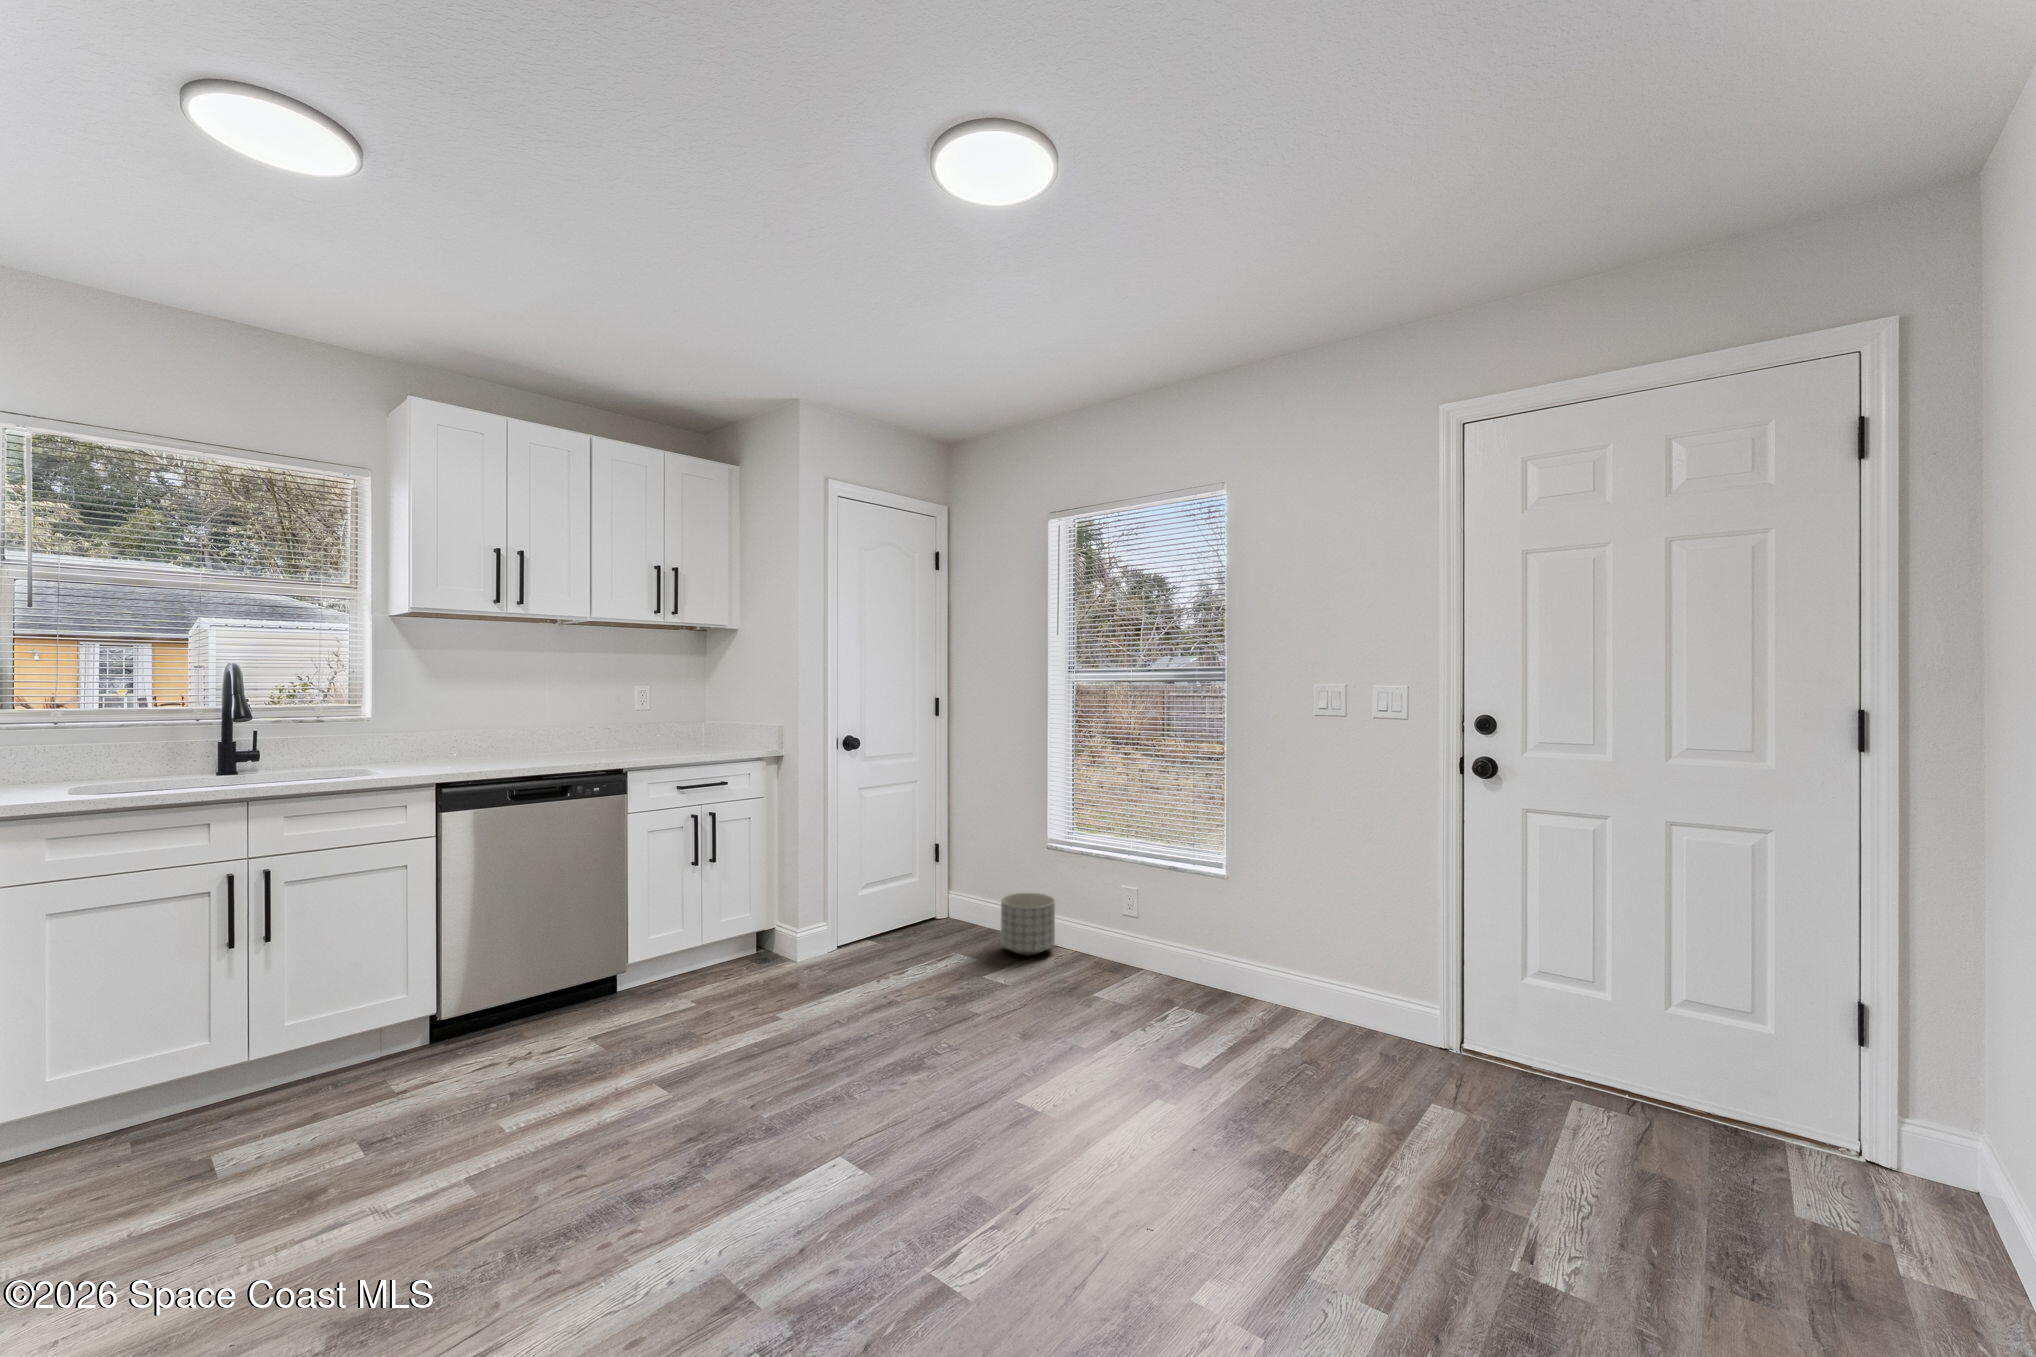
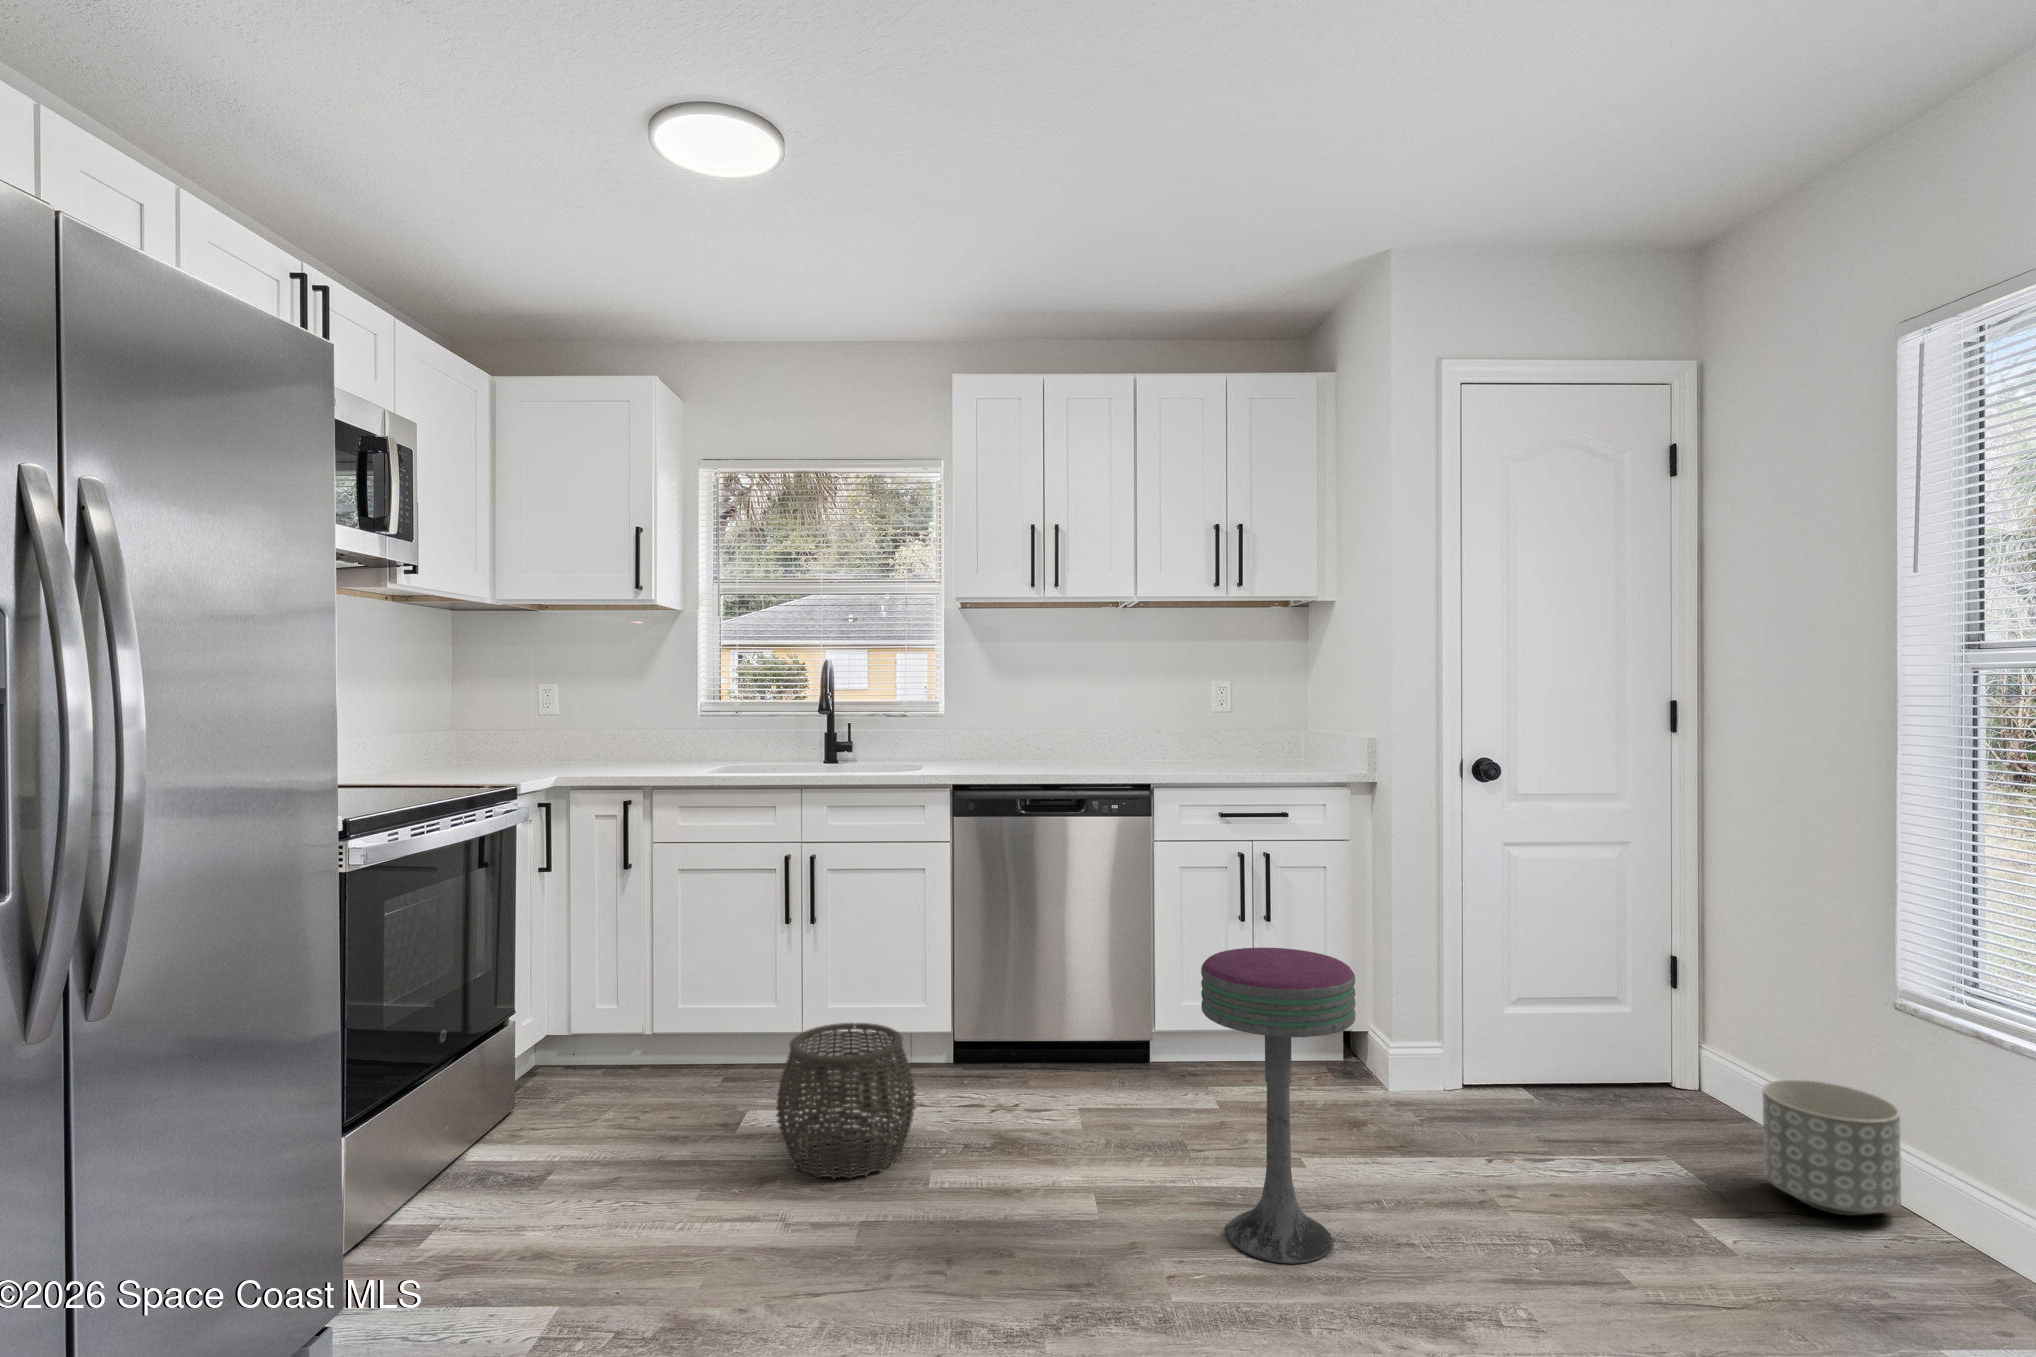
bar stool: none [750,871,851,1077] -> present [1201,948,1356,1264]
woven basket: none [305,1012,470,1173] -> present [776,1023,916,1179]

